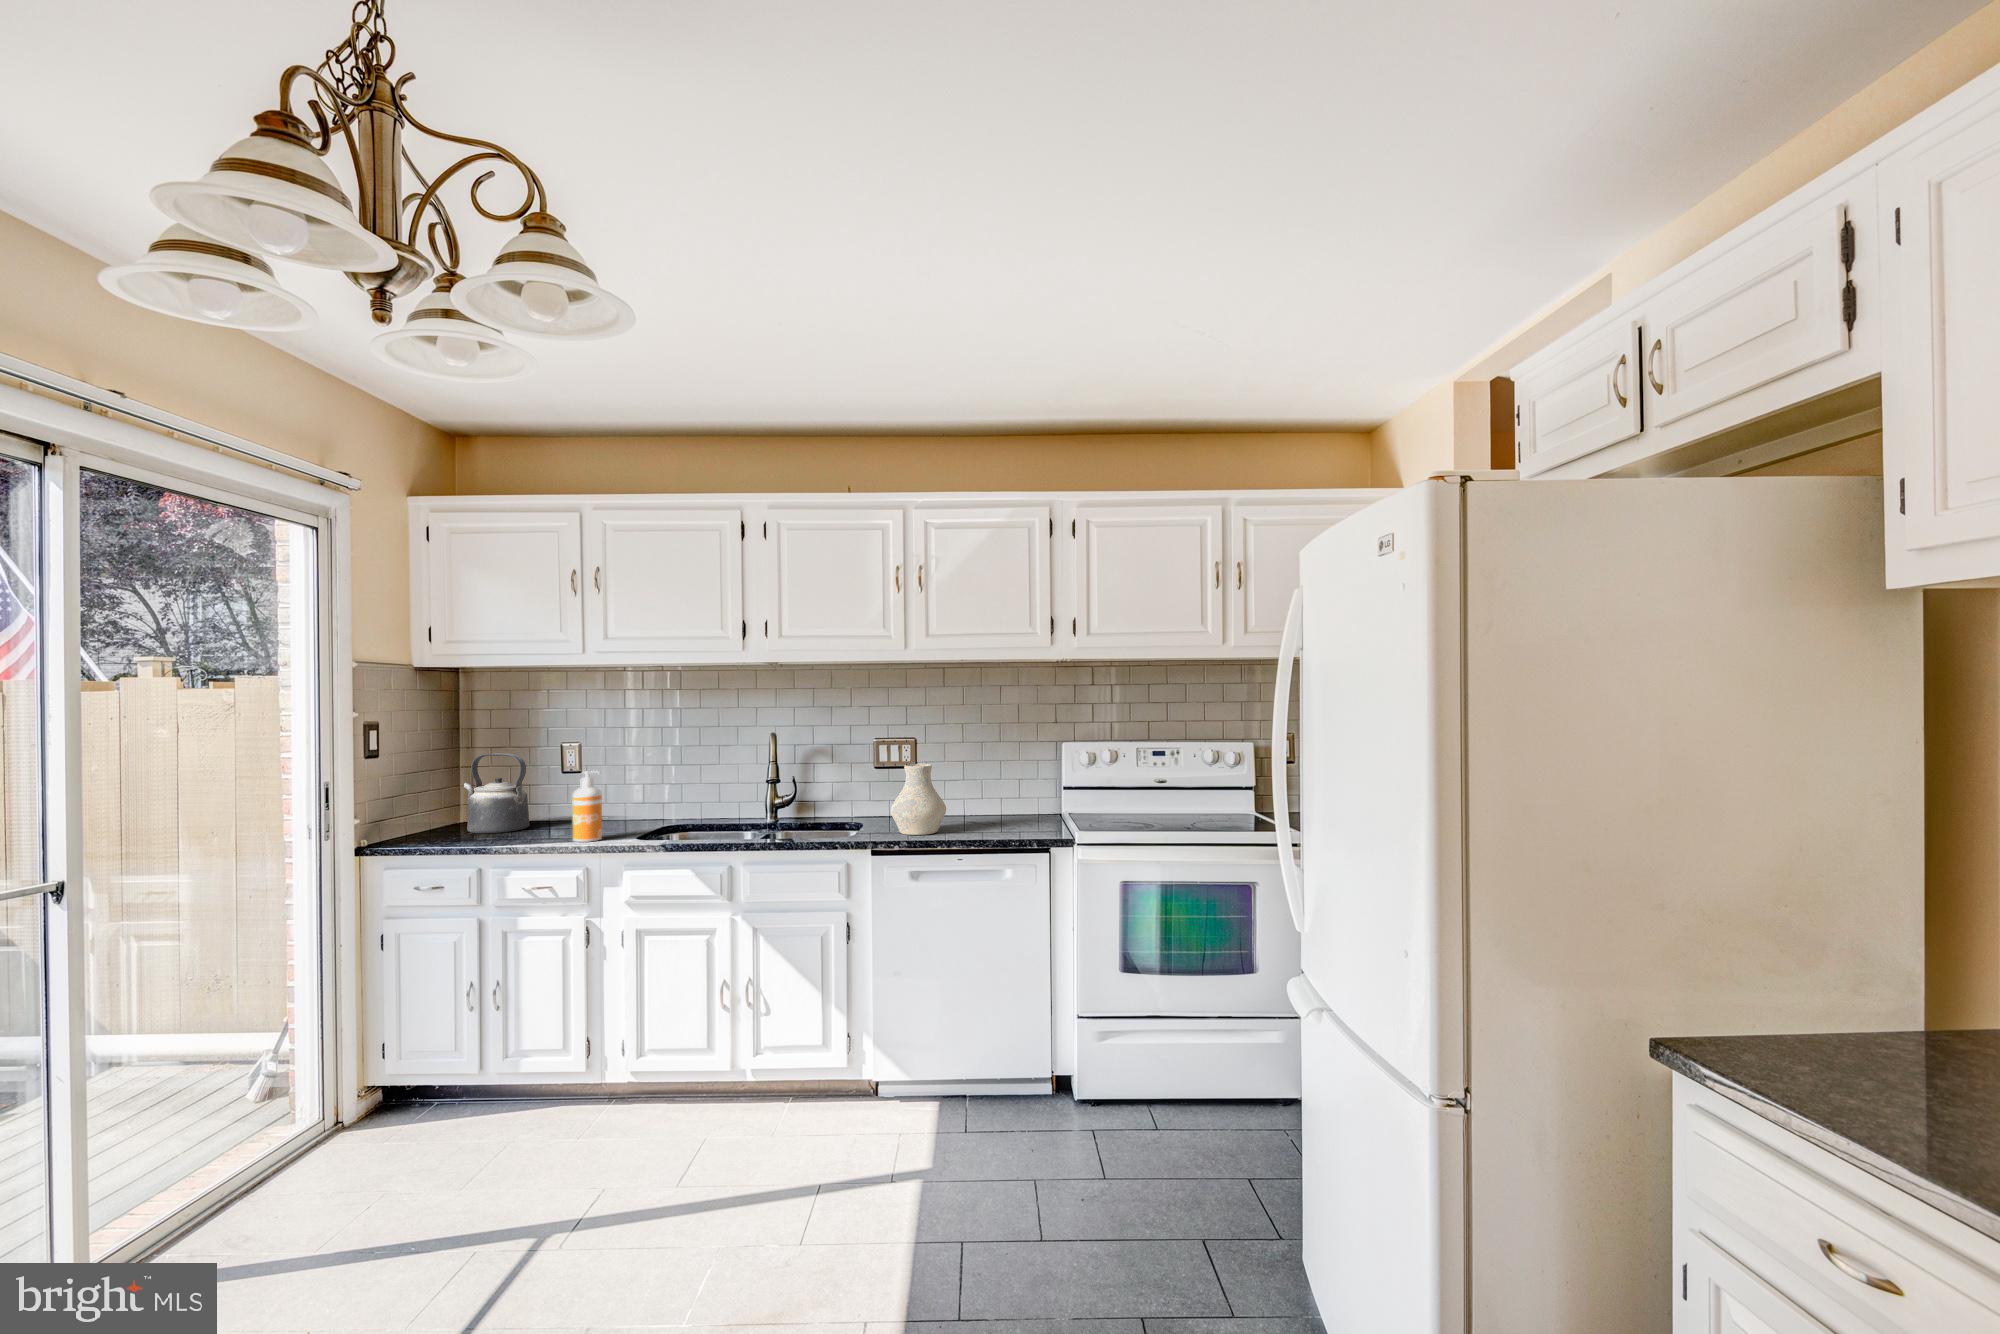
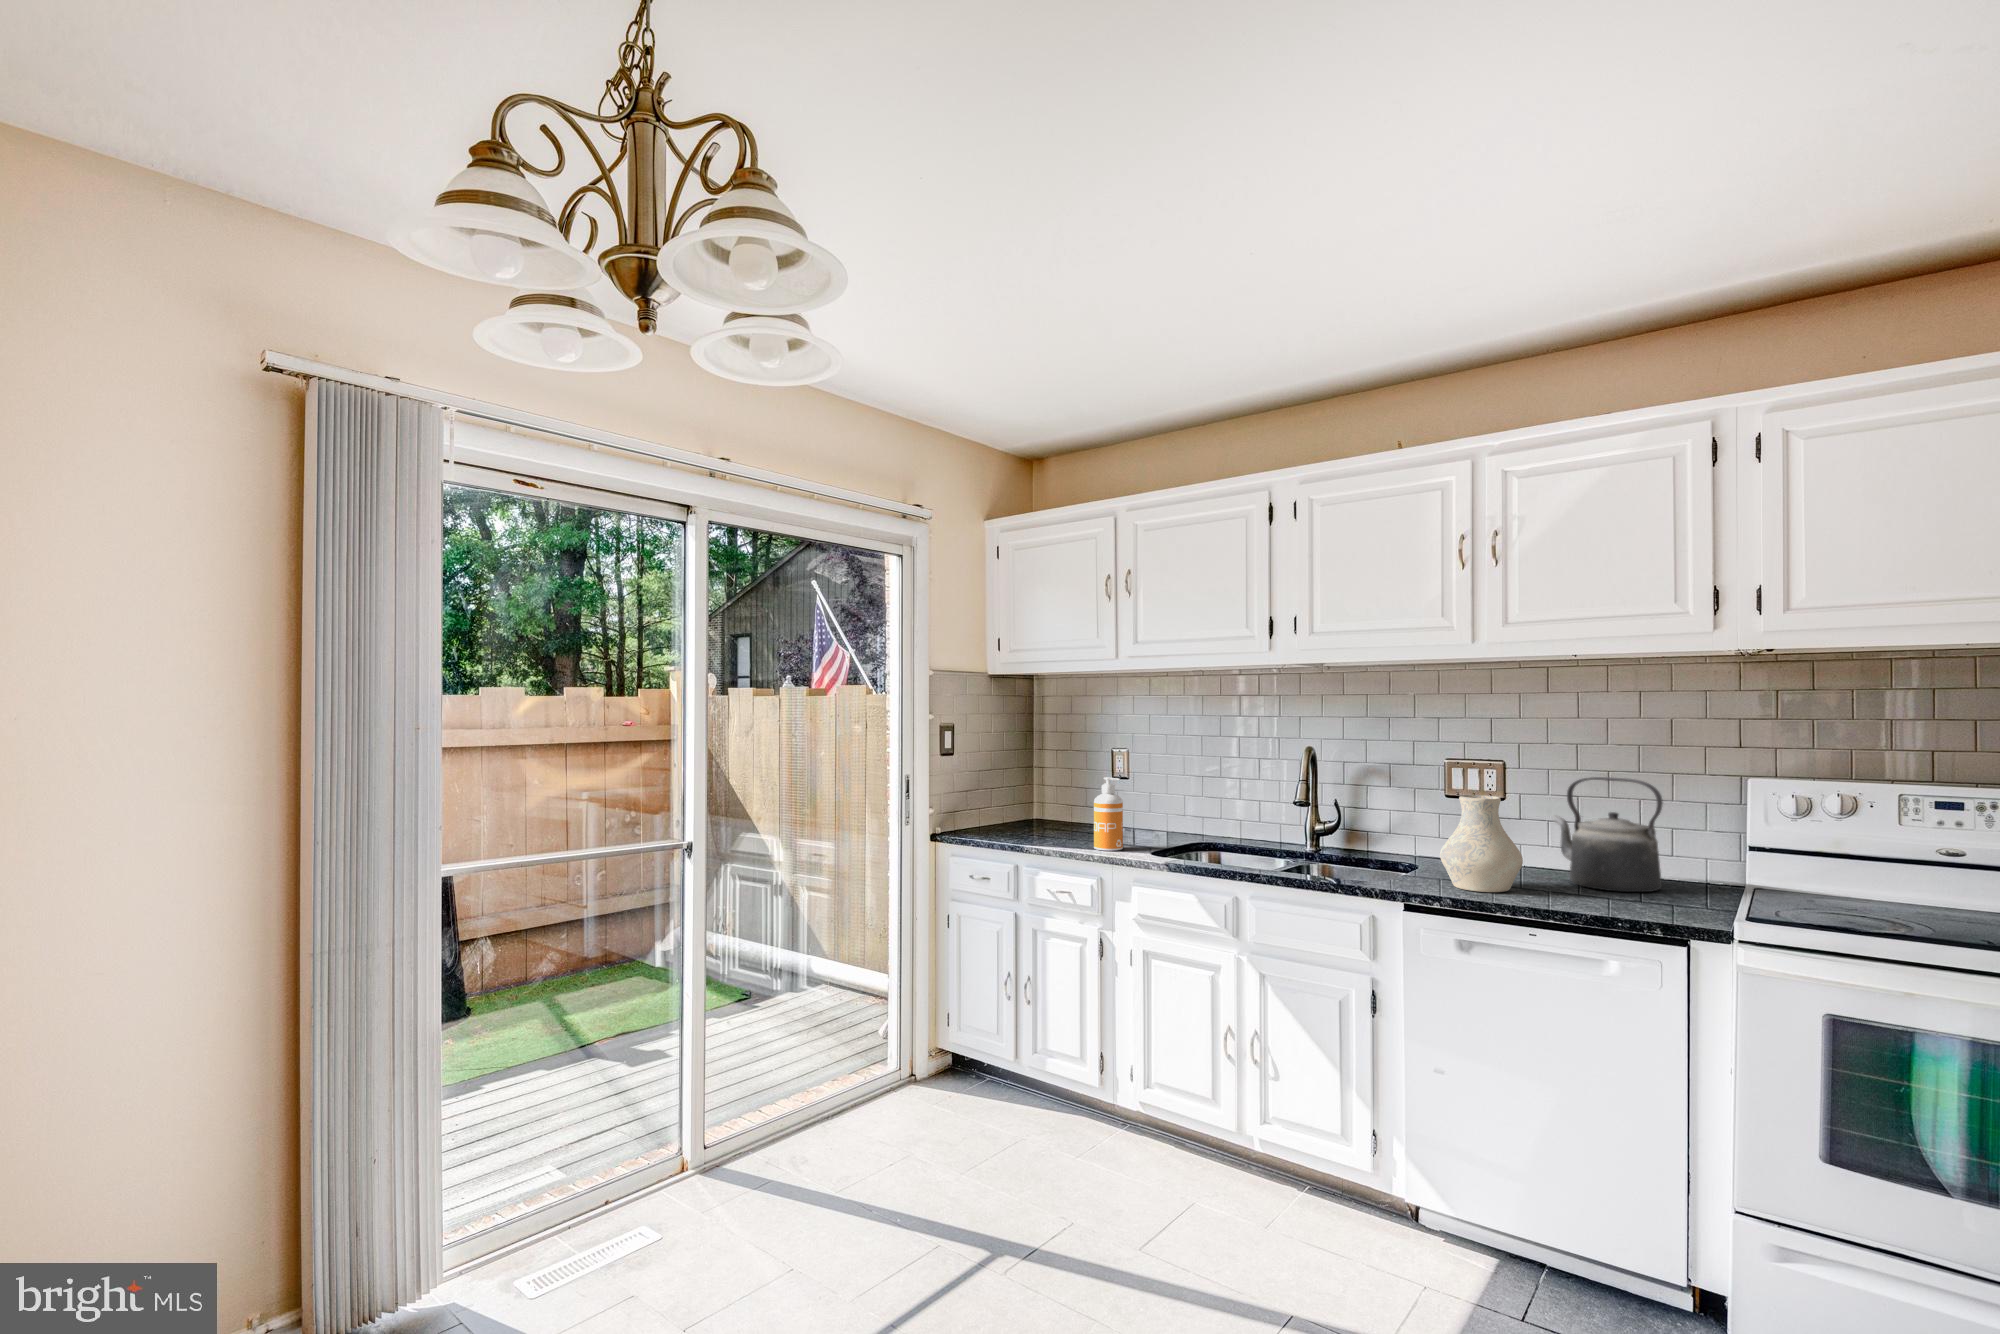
kettle: present [464,753,530,833] -> present [1554,777,1663,892]

